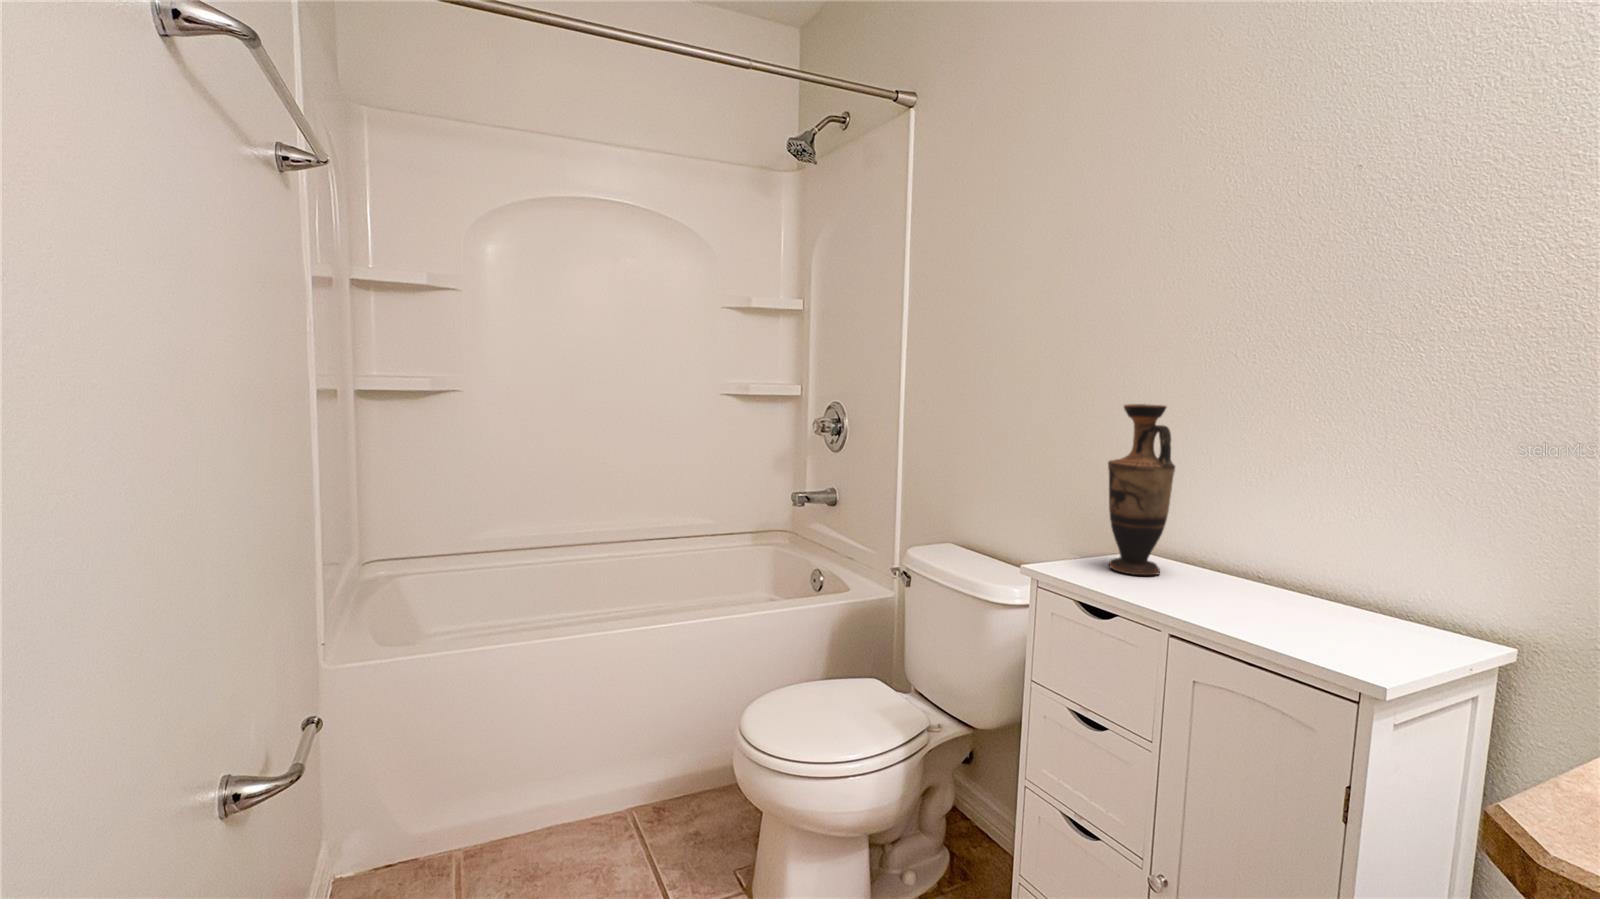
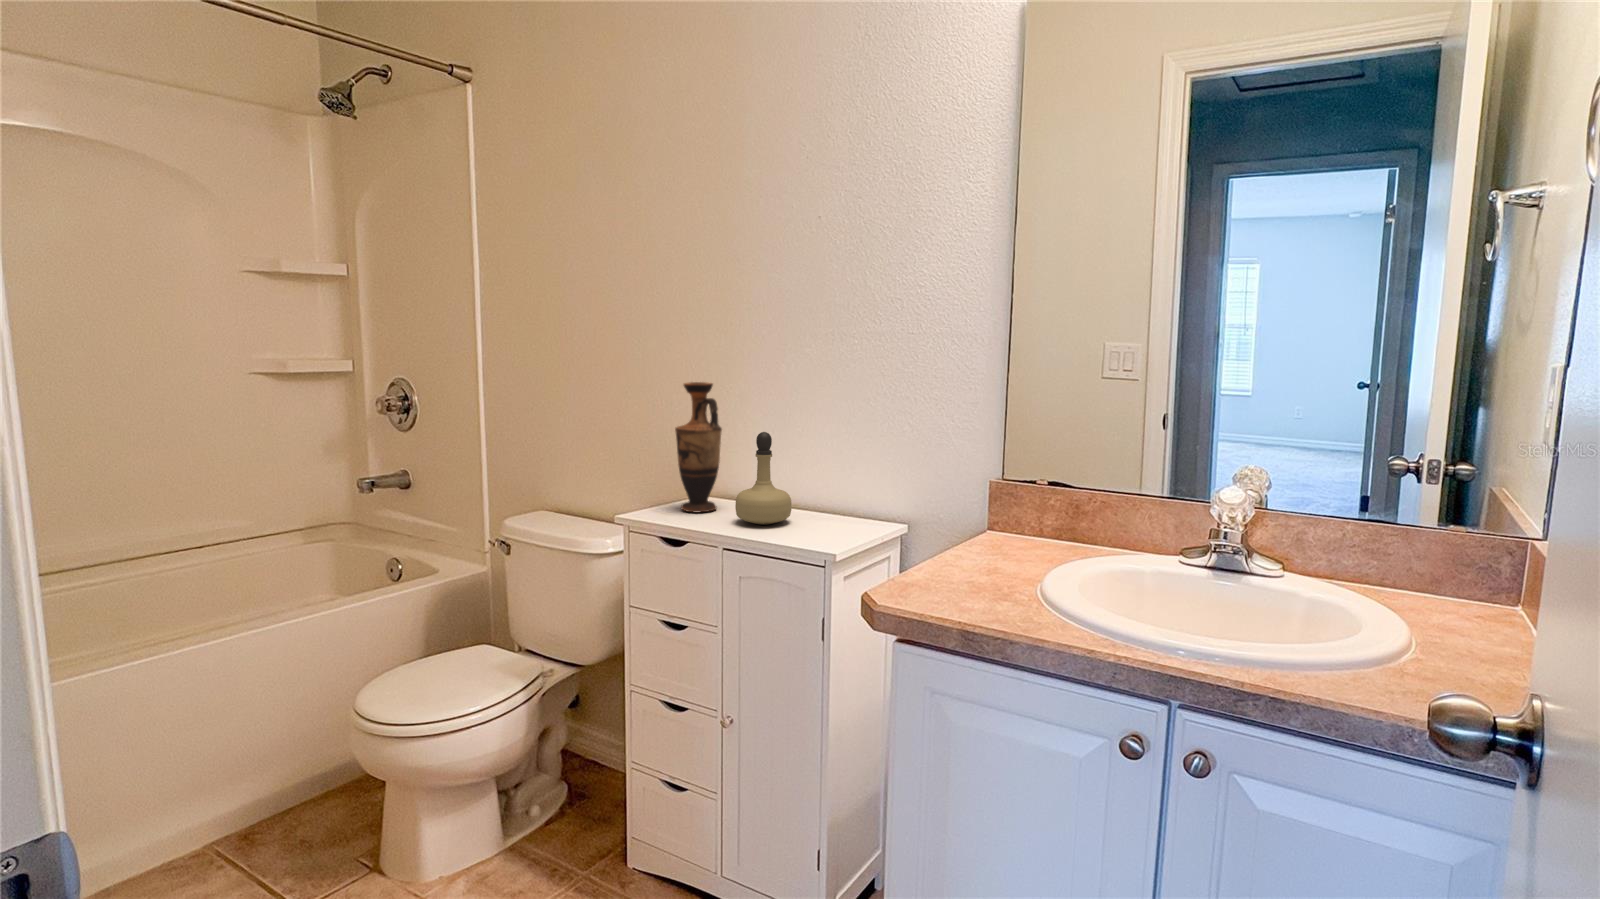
perfume bottle: none [1191,474,1287,609] -> present [735,432,792,525]

